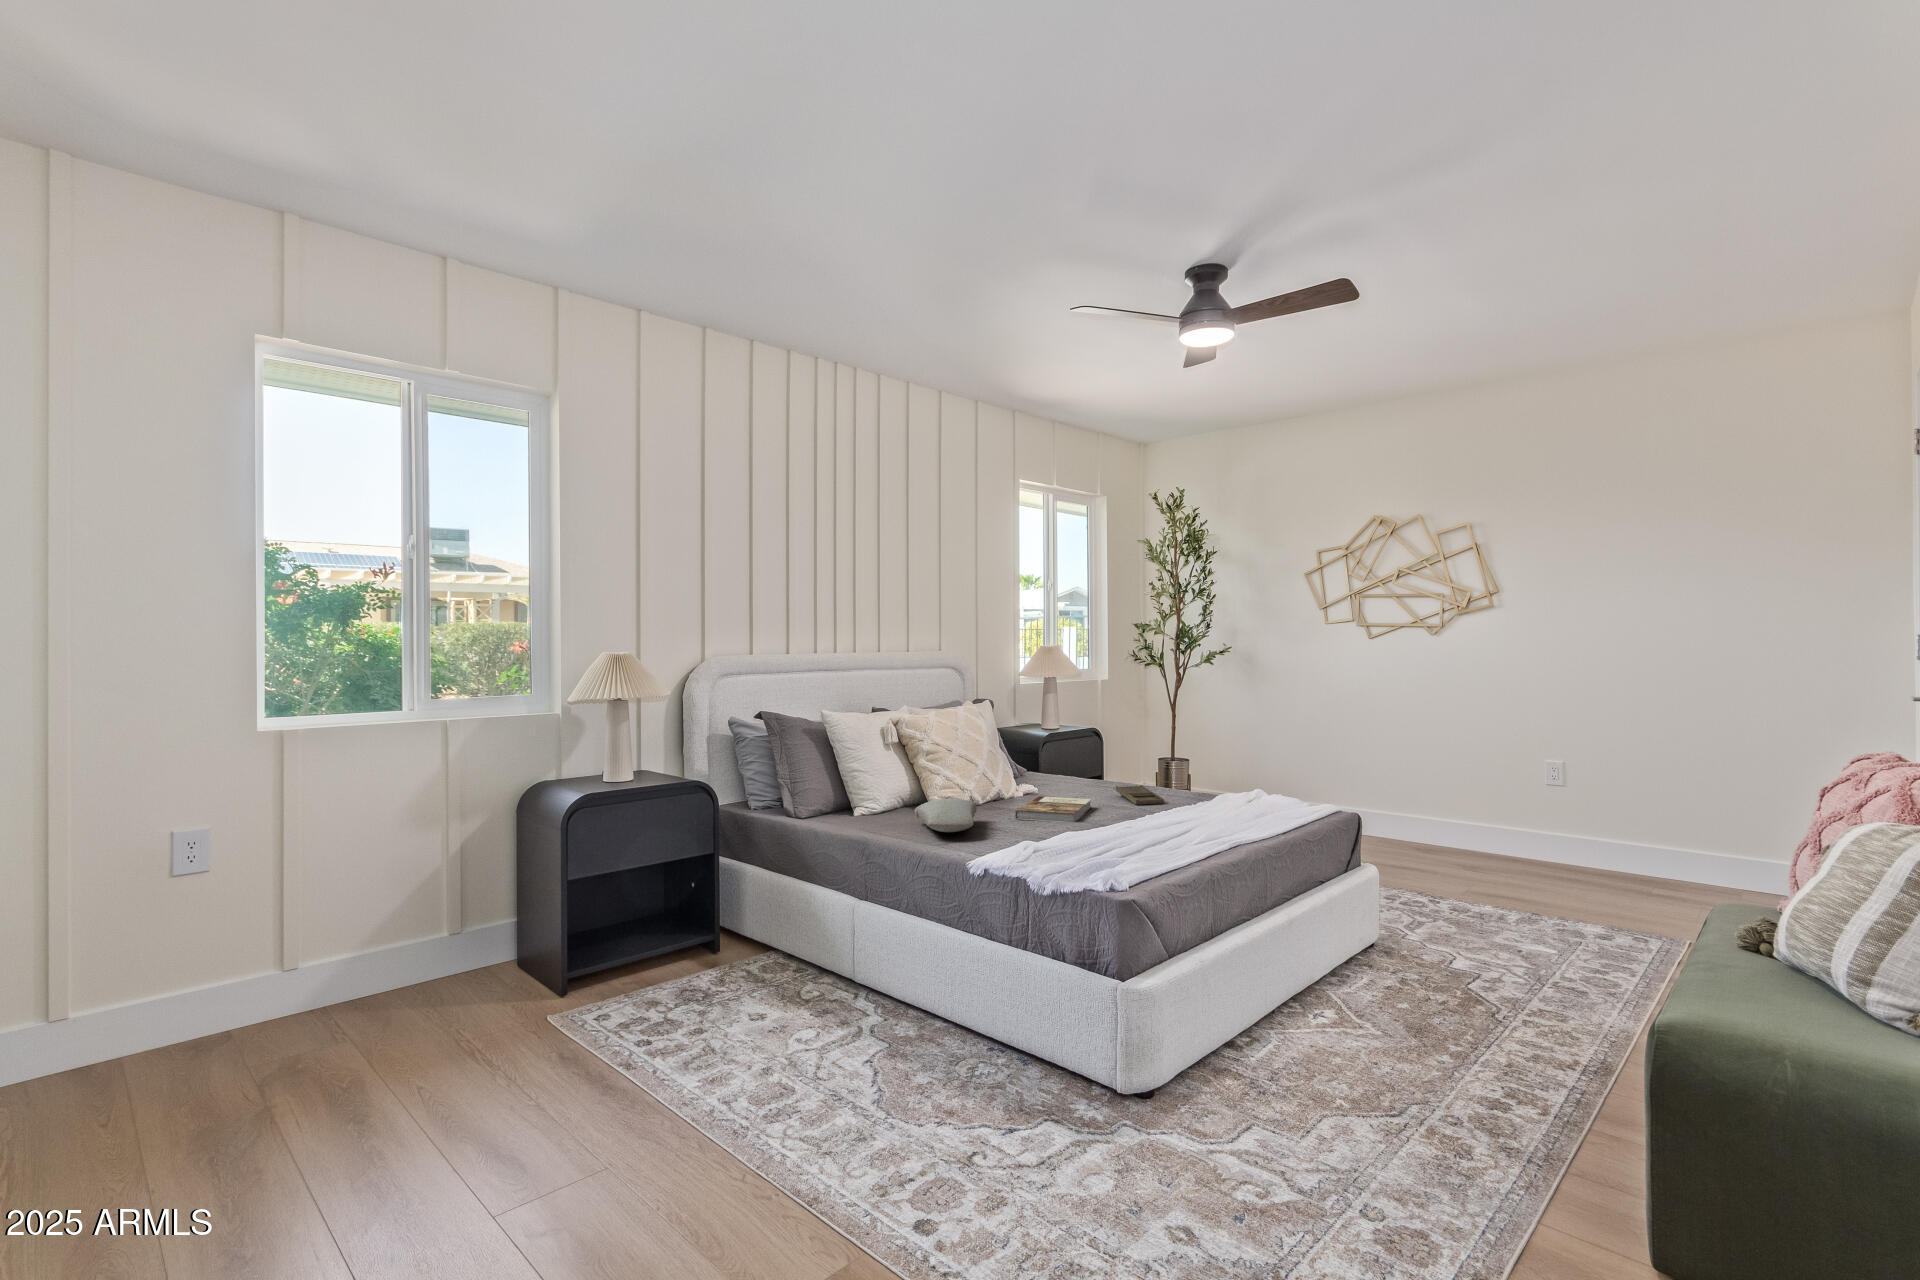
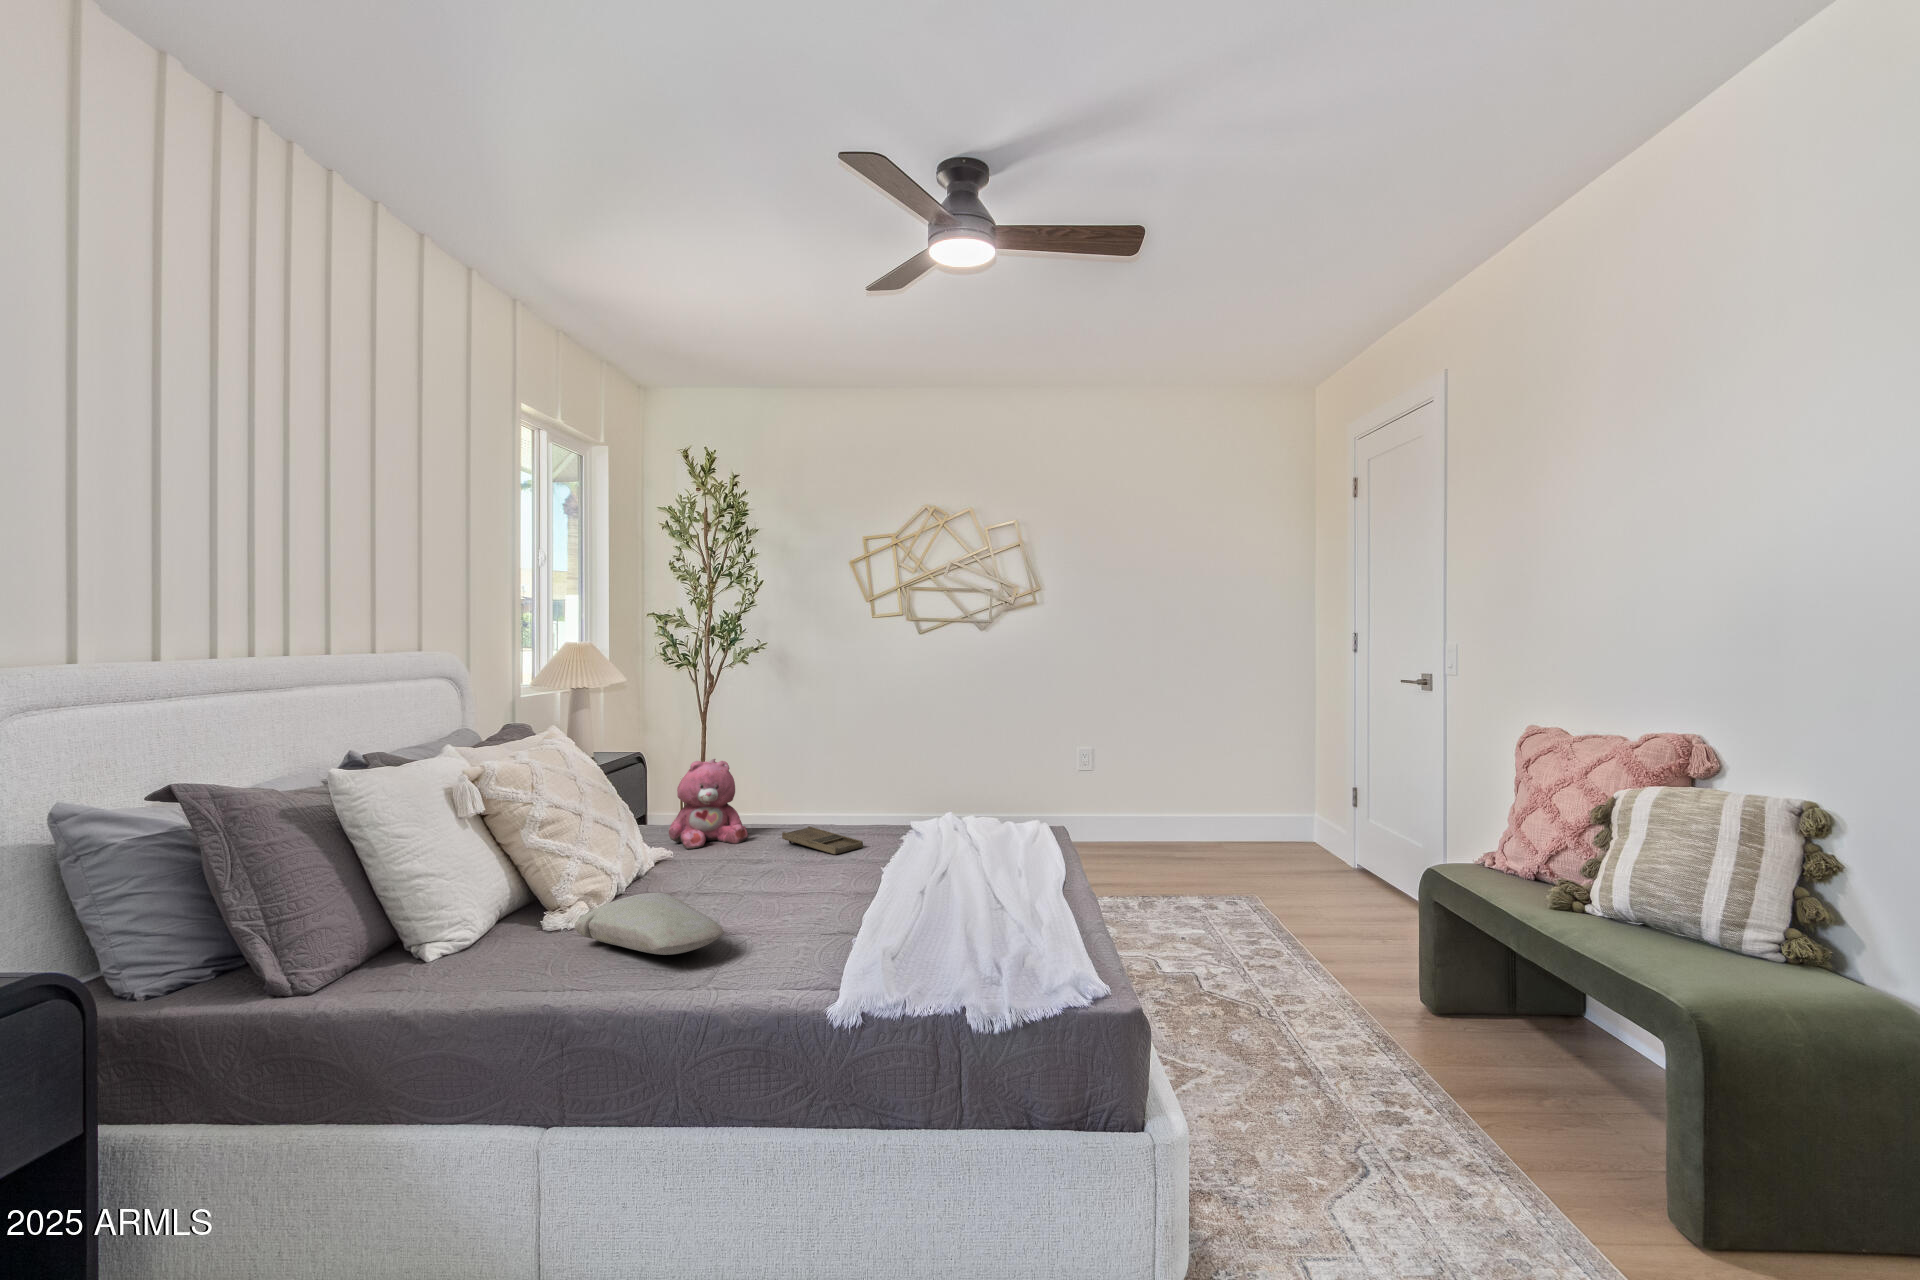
teddy bear: none [1050,727,1102,791] -> present [669,759,748,849]
book: present [1016,796,1091,822] -> none [709,857,810,906]

